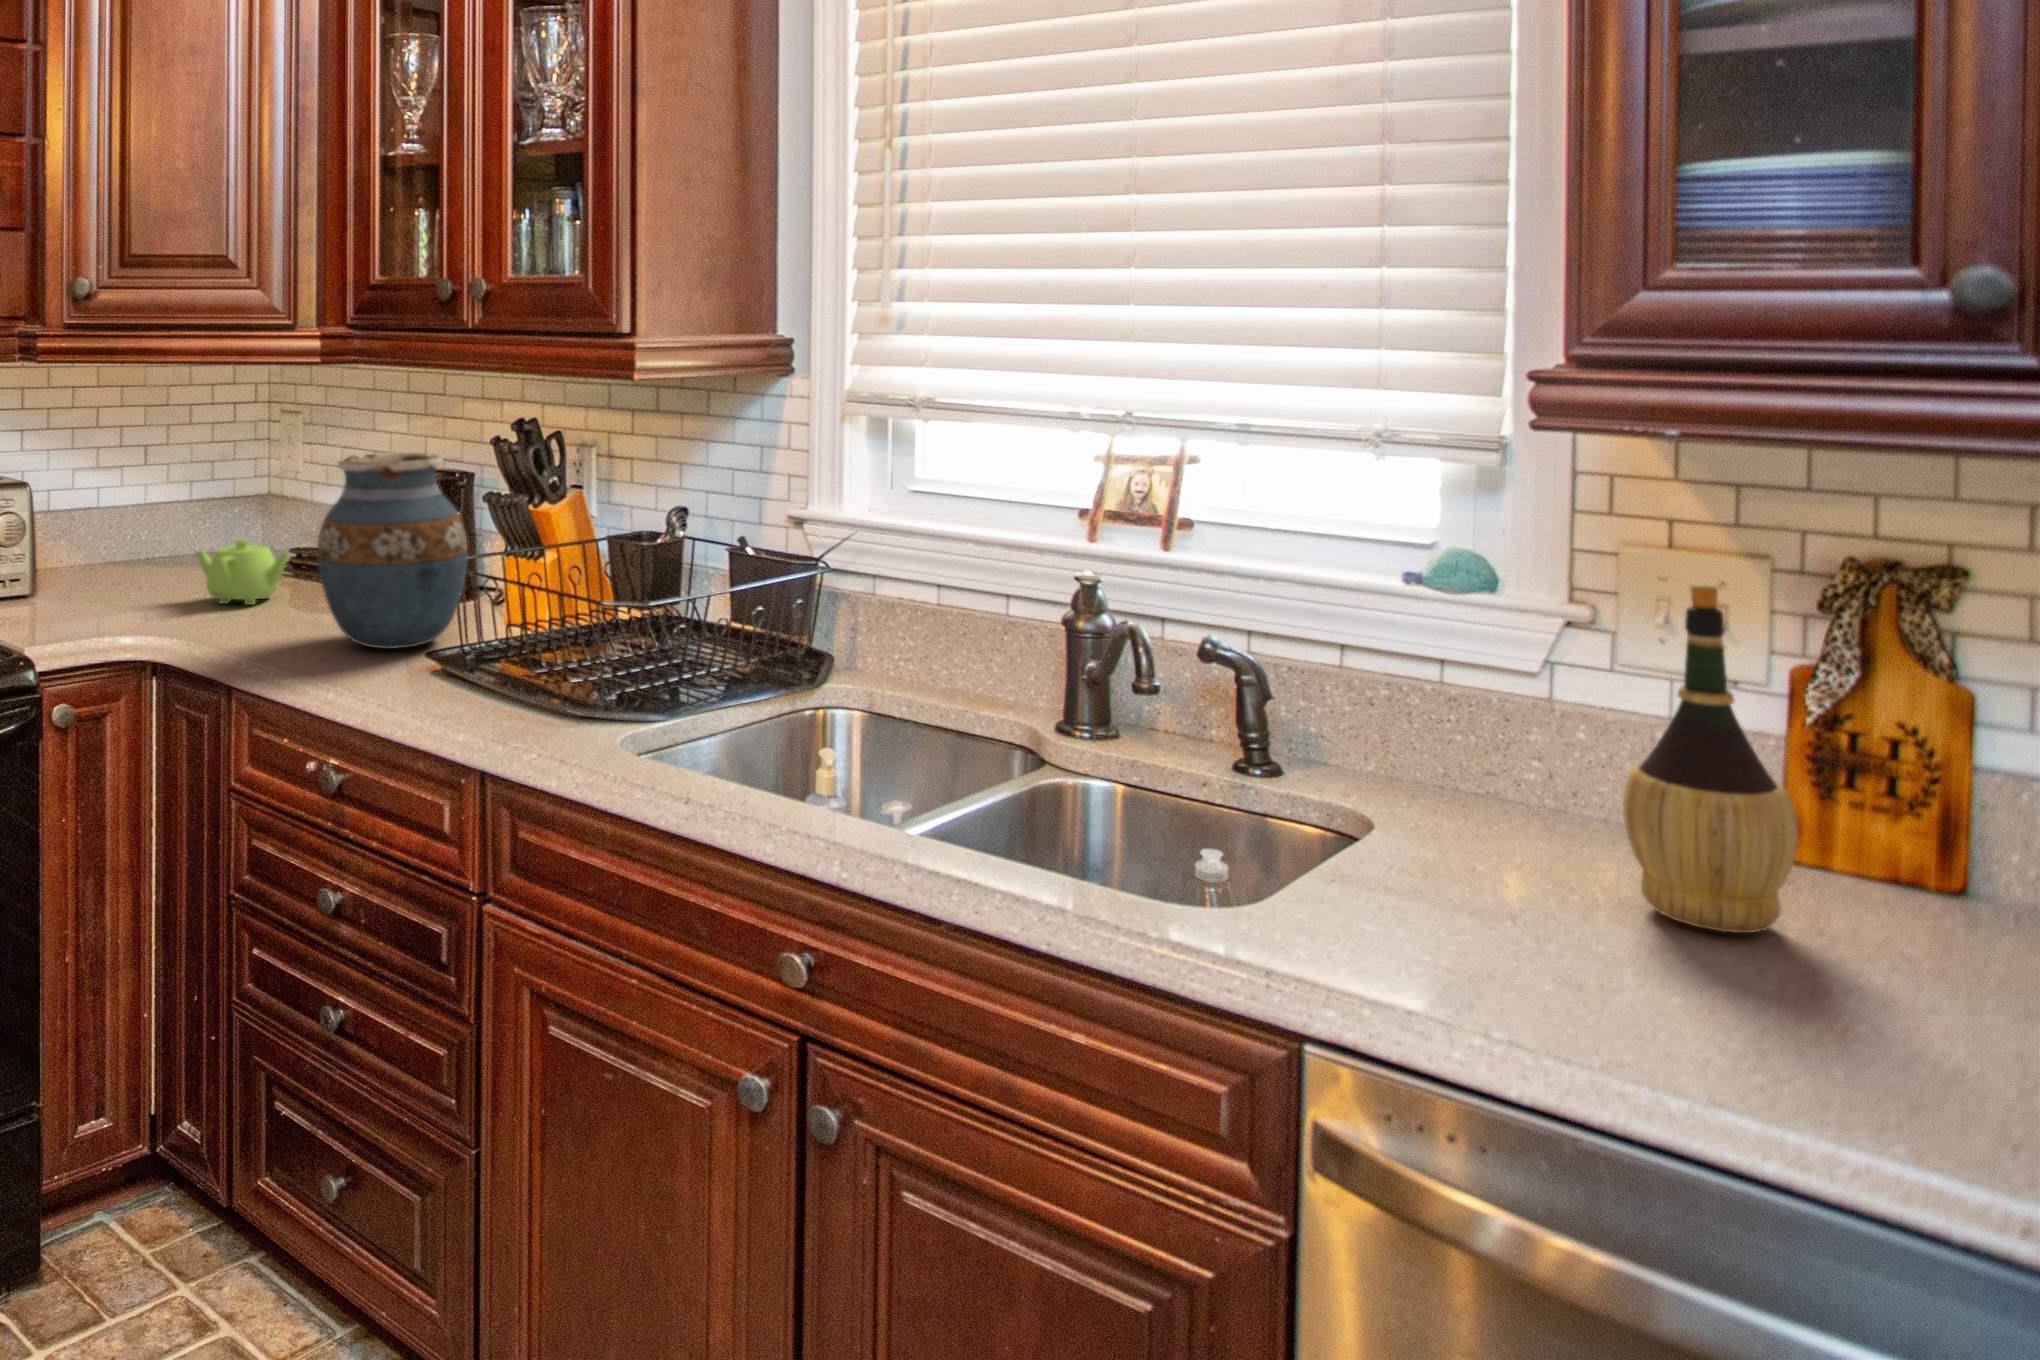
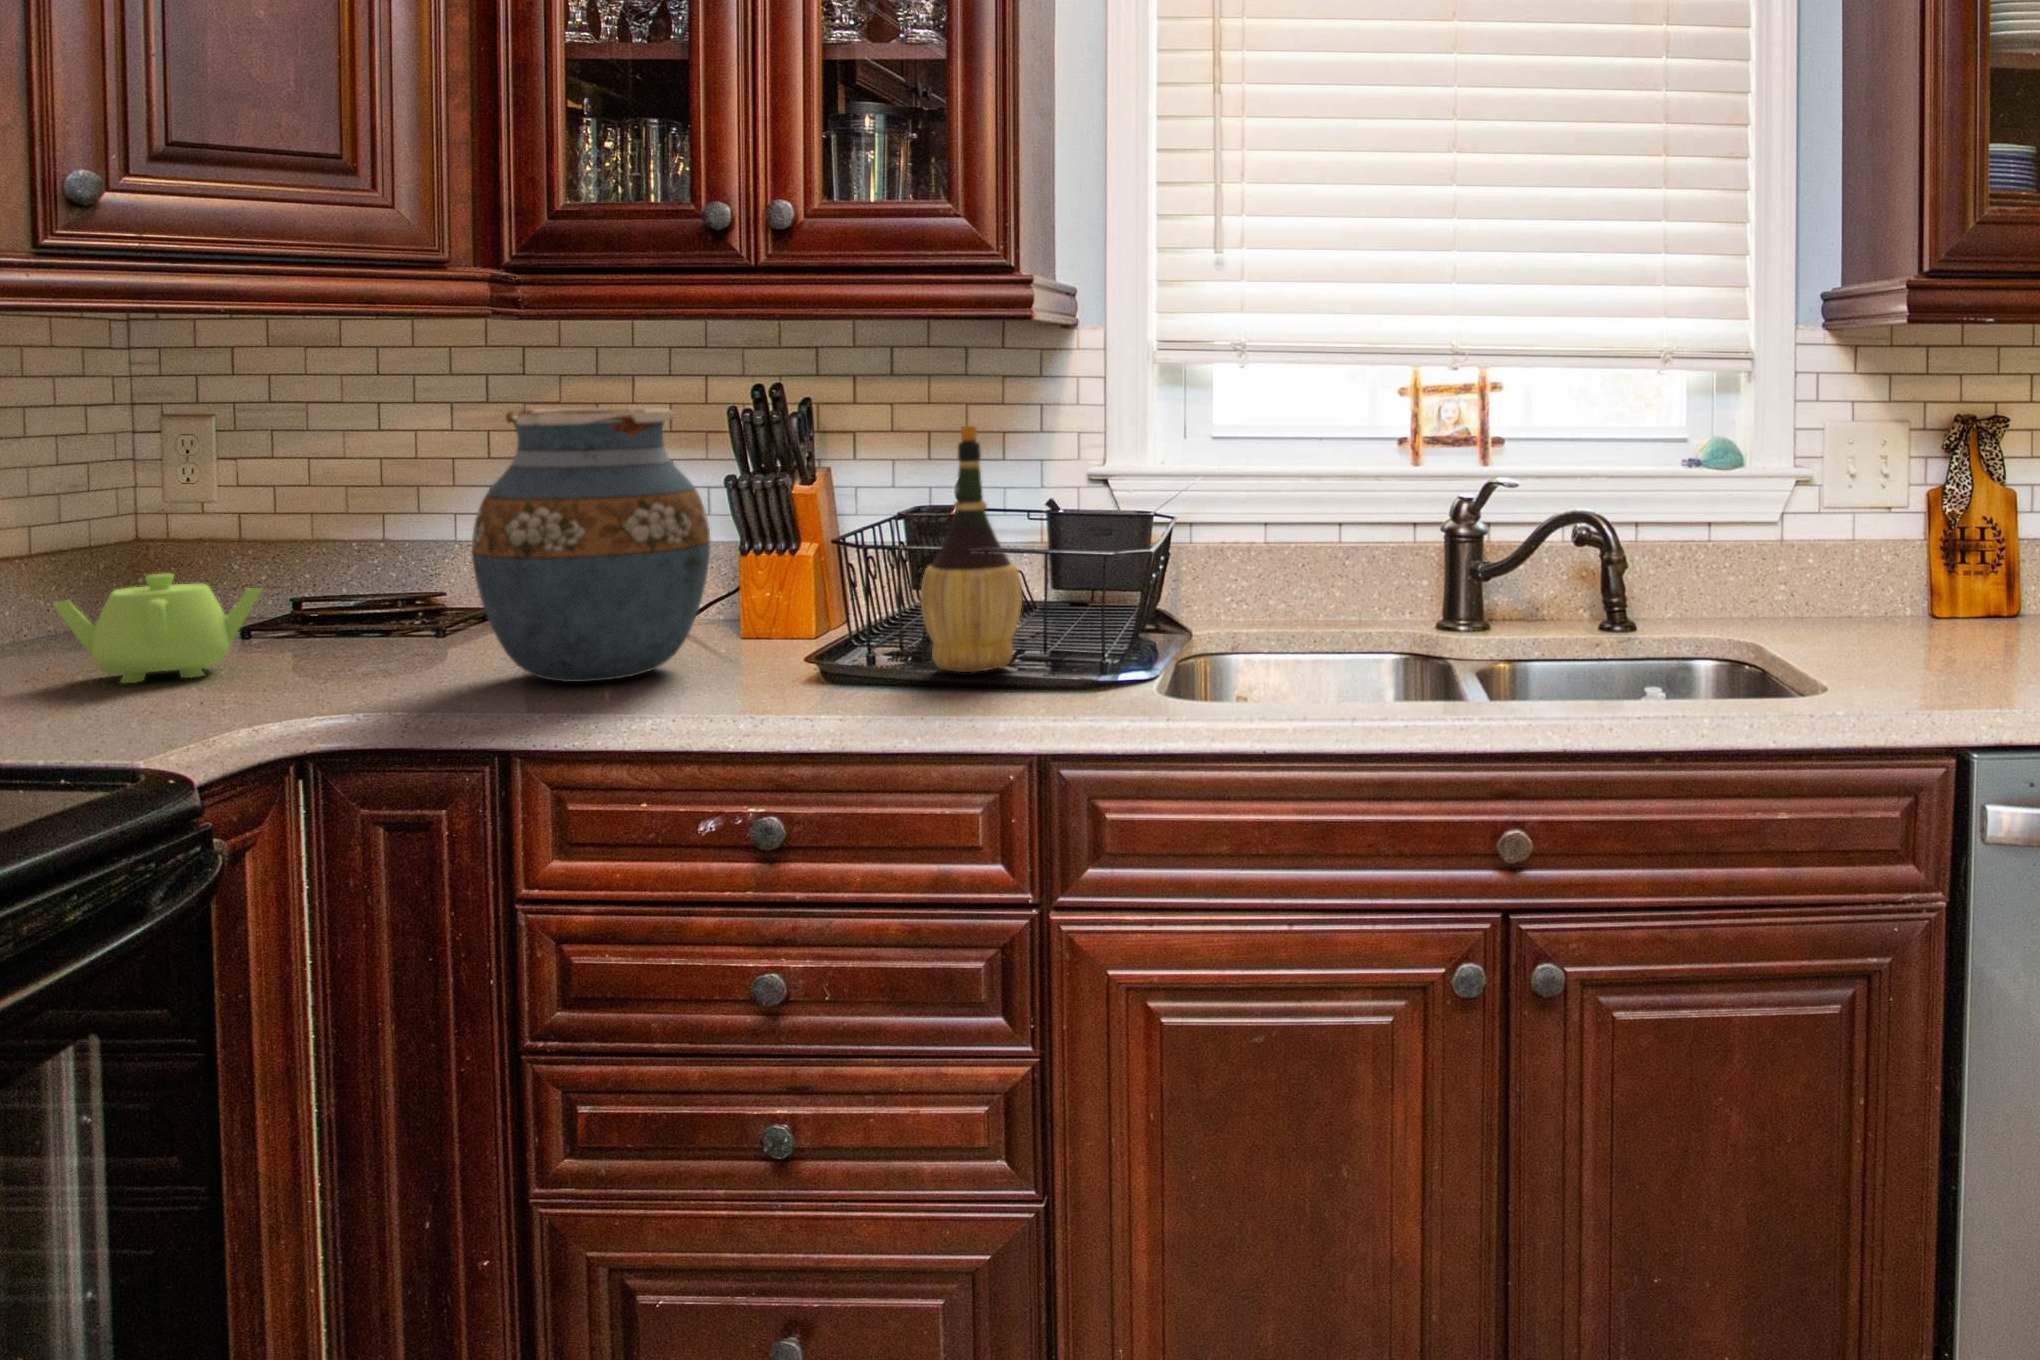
wine bottle: present [1623,585,1798,933] -> present [921,425,1022,672]

